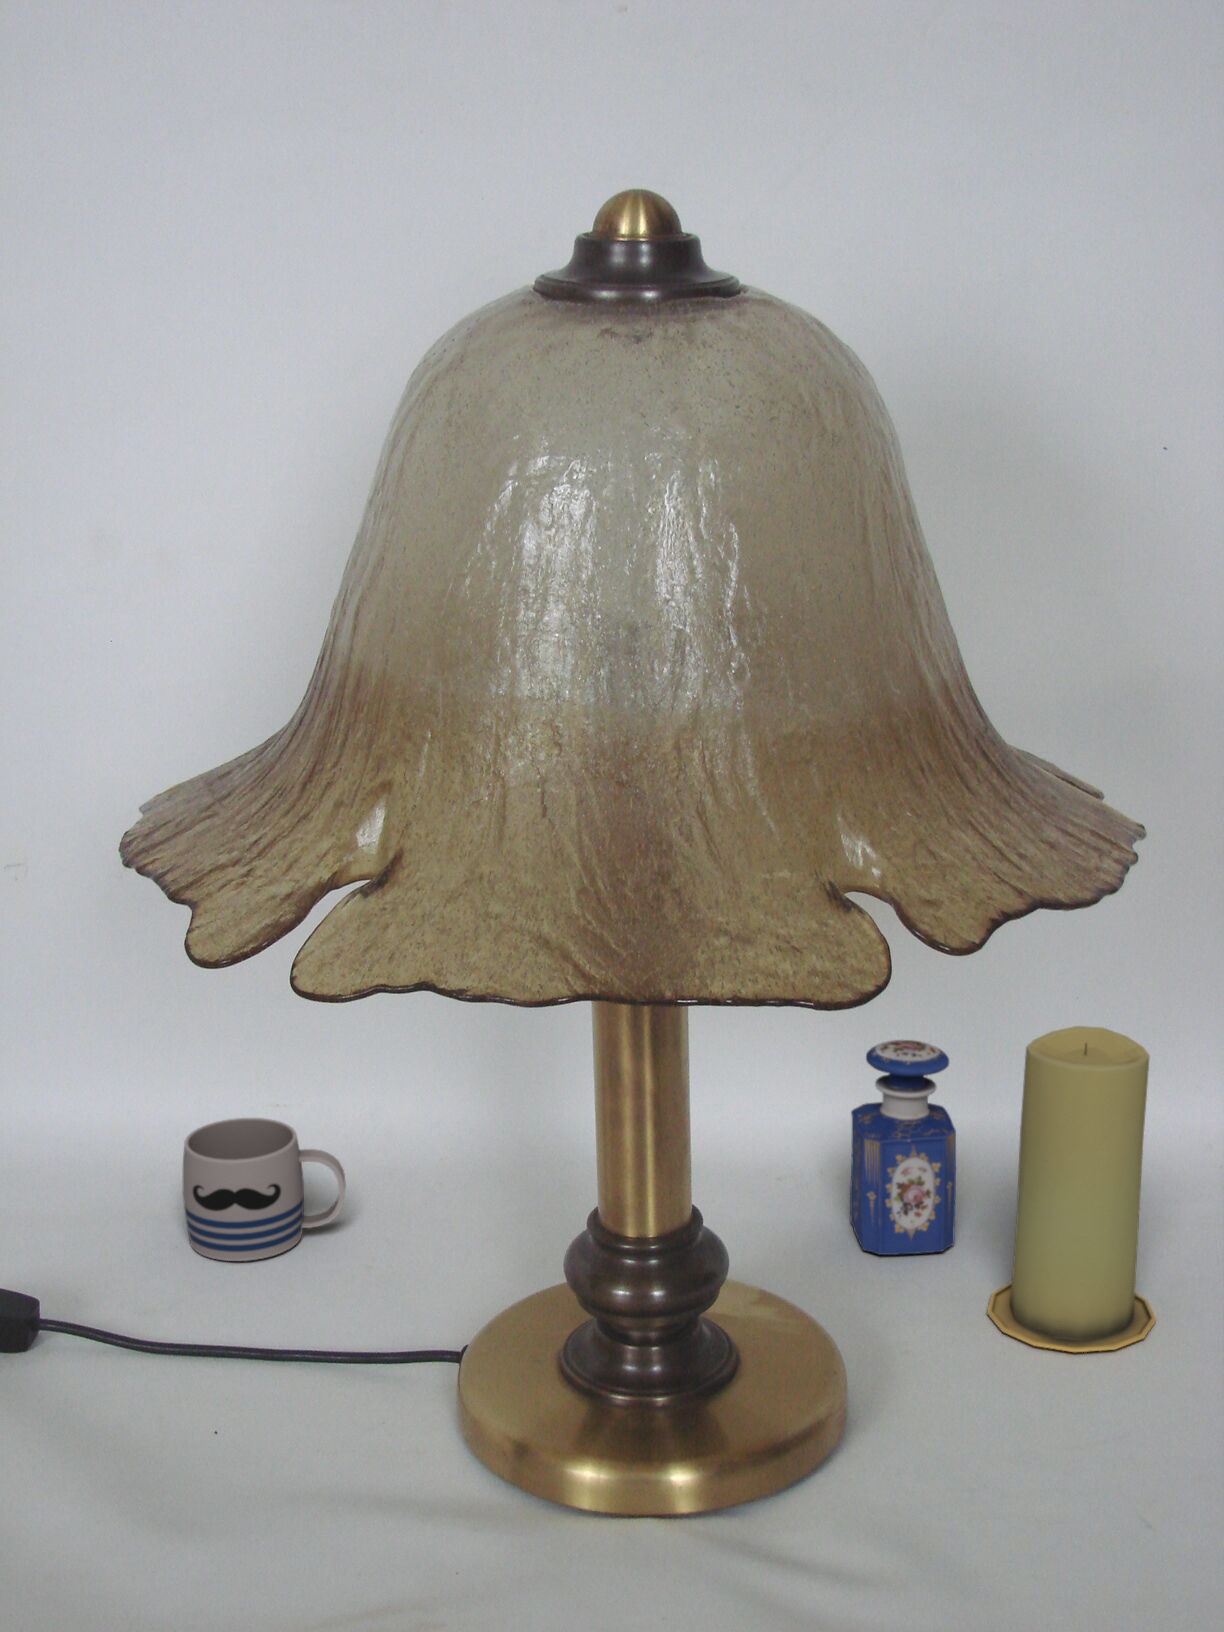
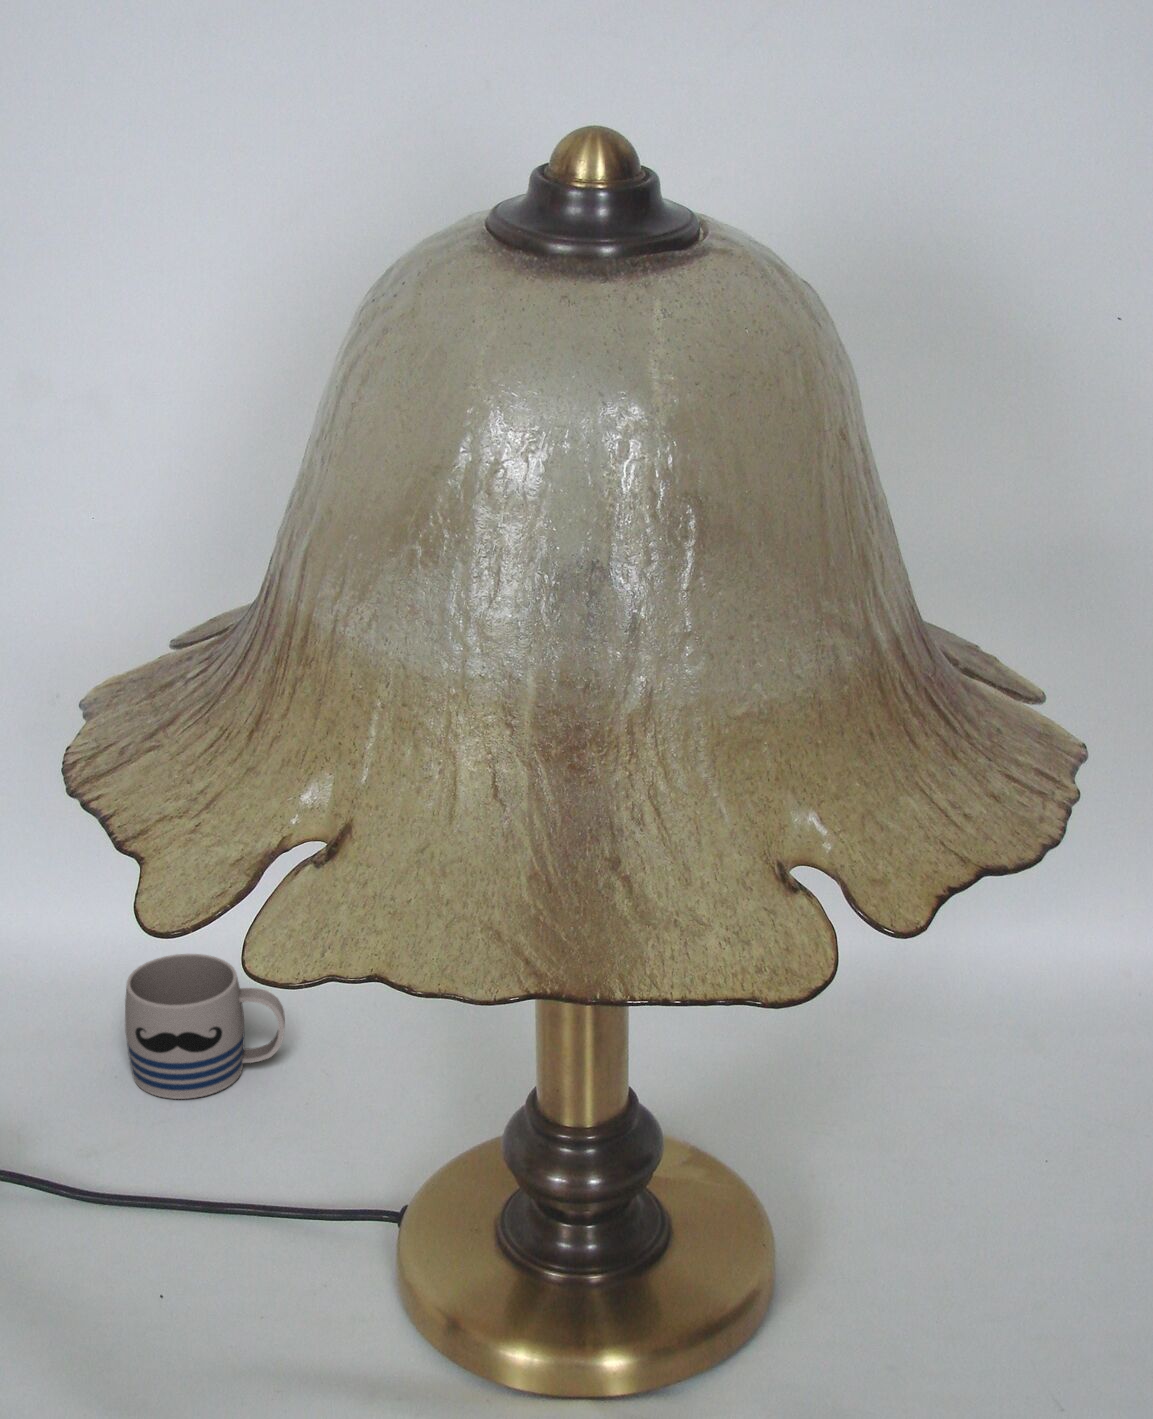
candle: present [987,1026,1156,1352] -> none [908,897,1076,1213]
perfume bottle: present [850,1040,956,1255] -> none [776,890,881,1097]

